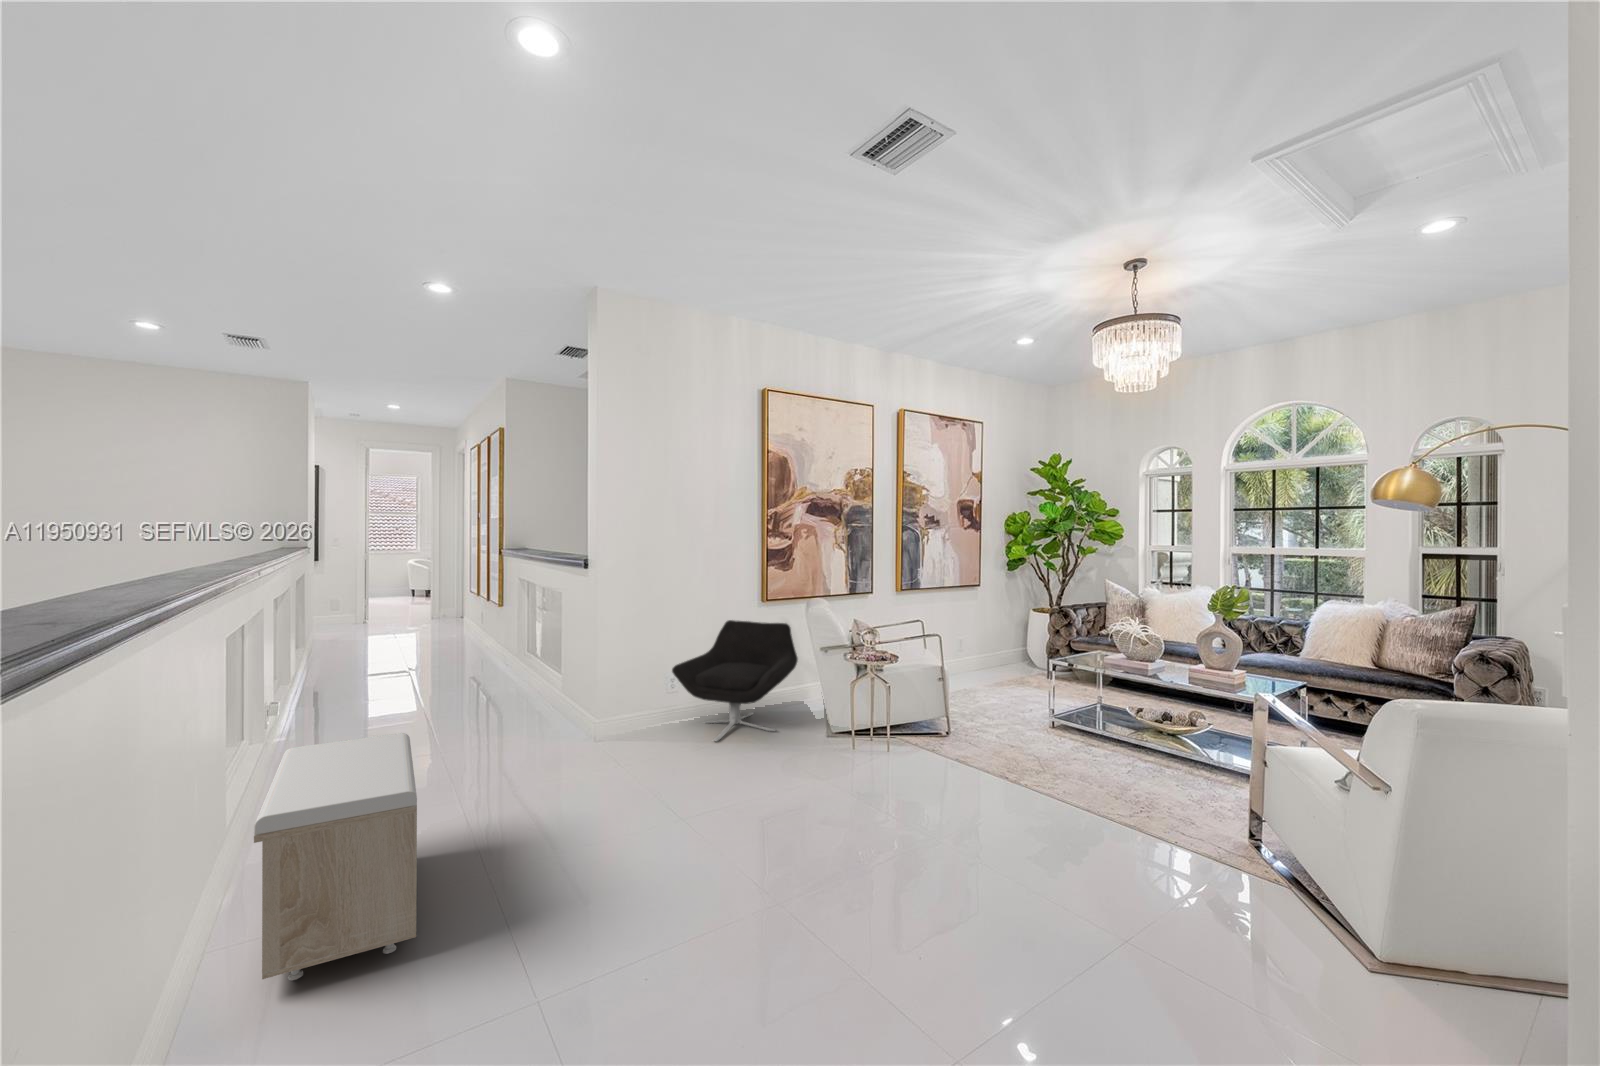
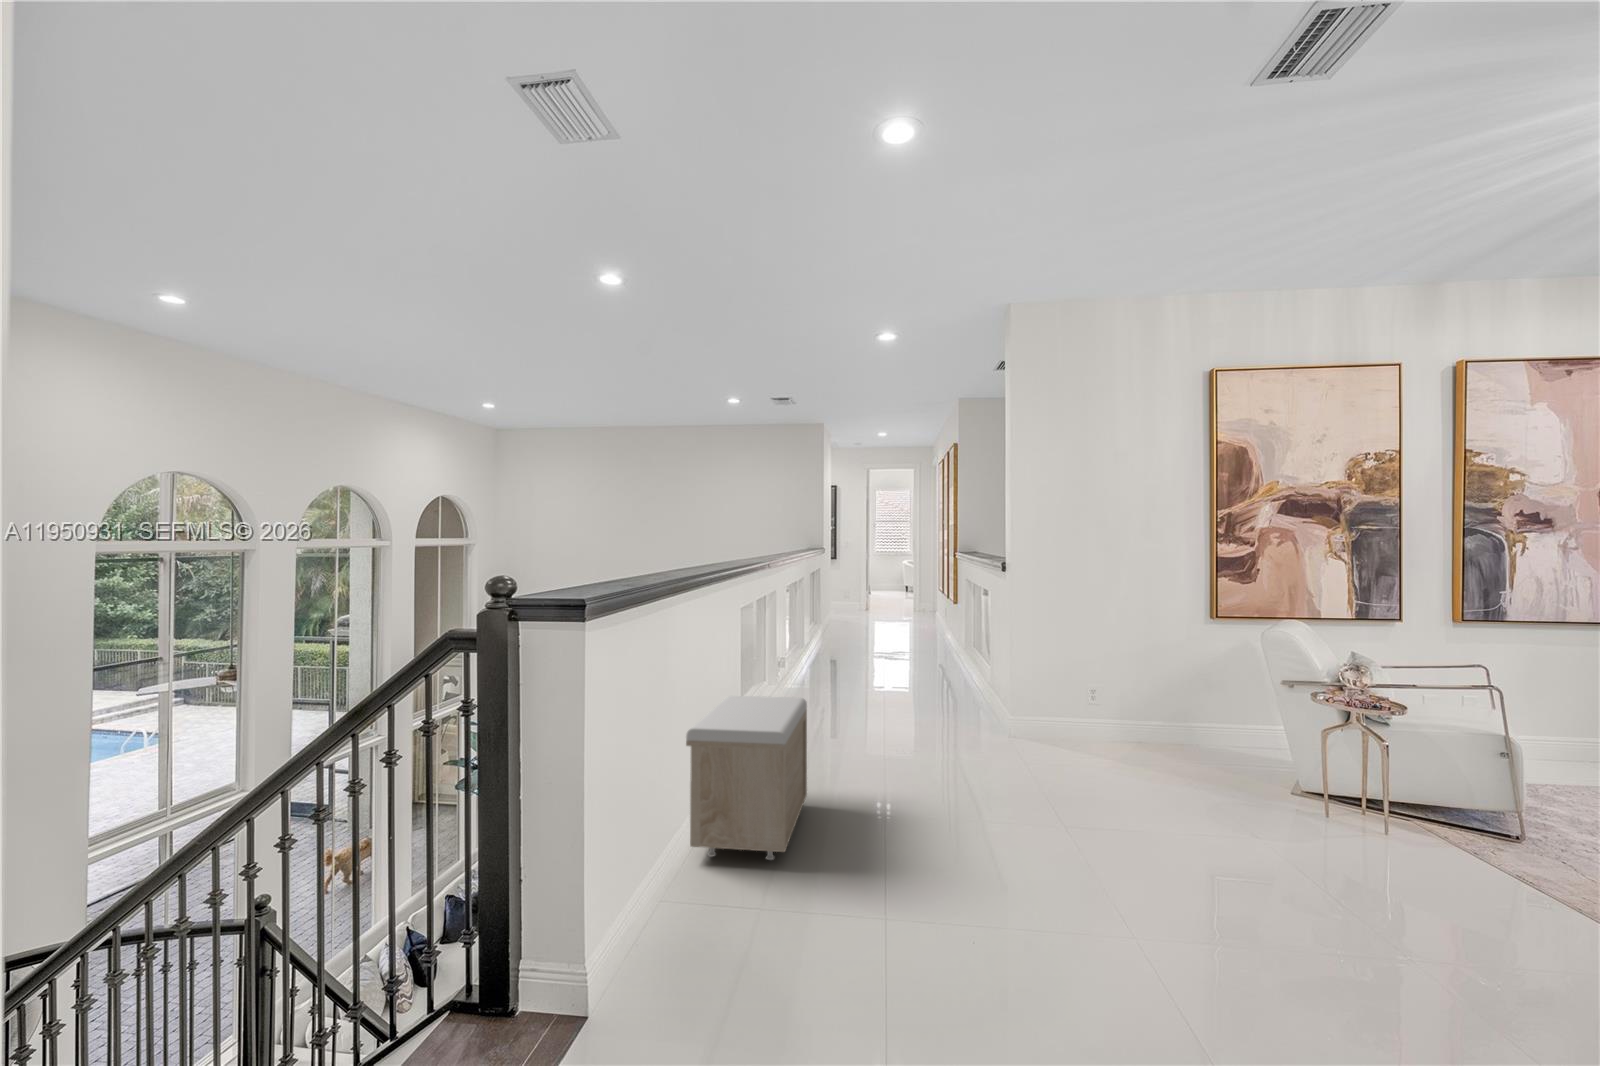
lounge chair: present [672,620,798,741] -> none [1084,642,1253,779]

